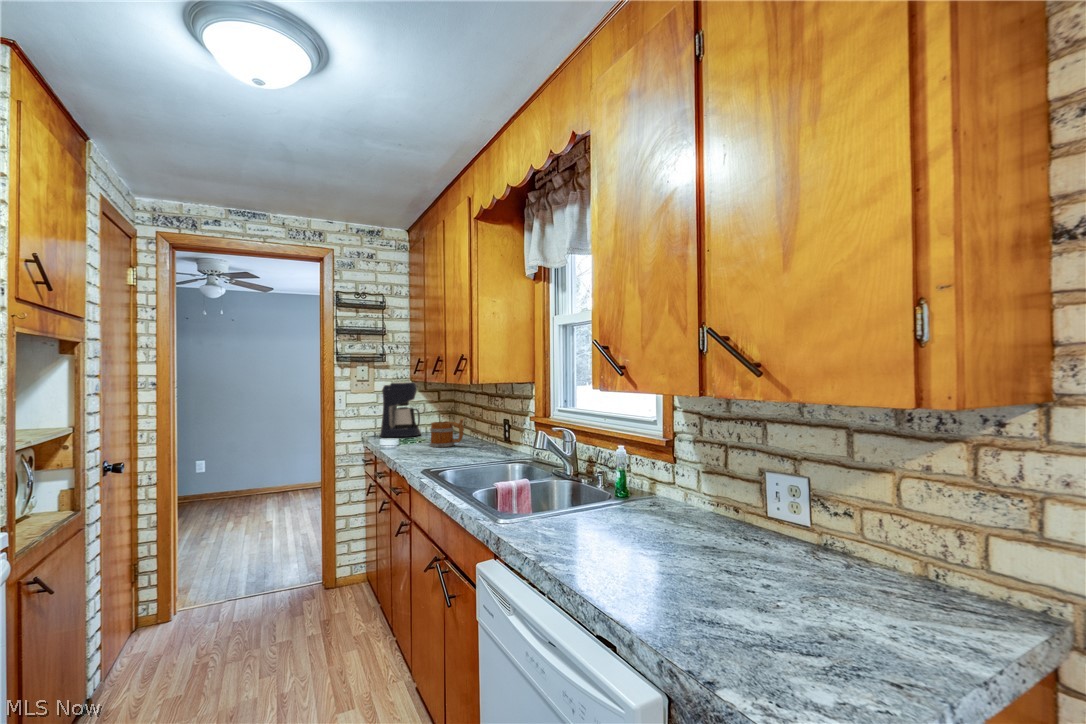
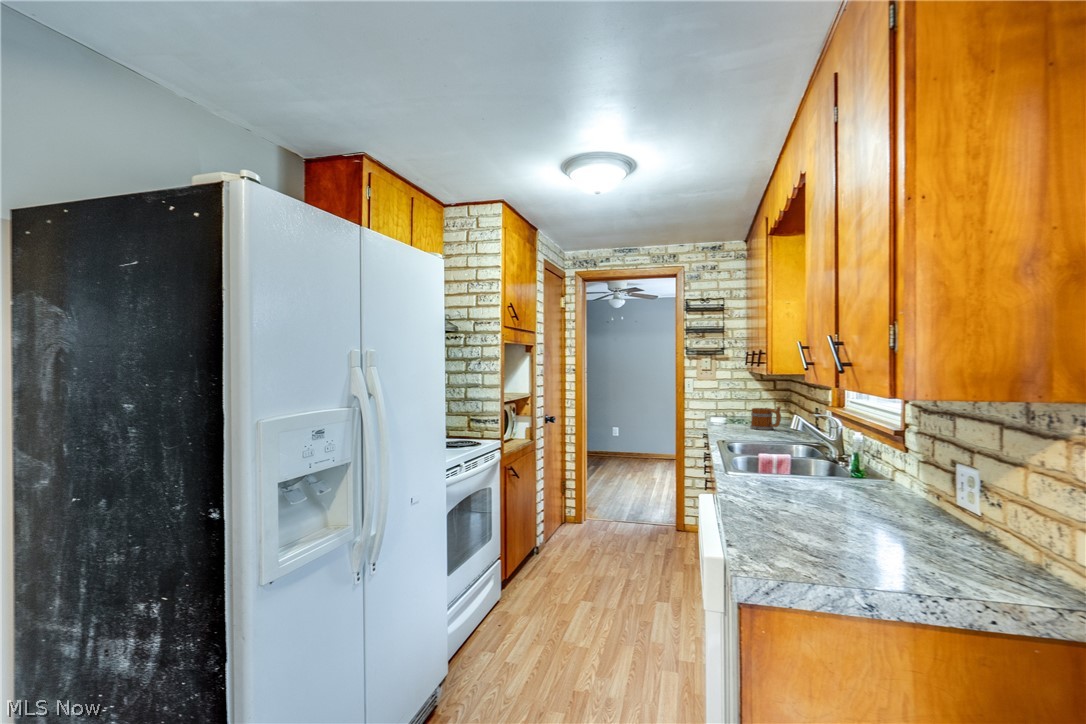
coffee maker: present [380,382,421,437] -> none [718,373,755,420]

